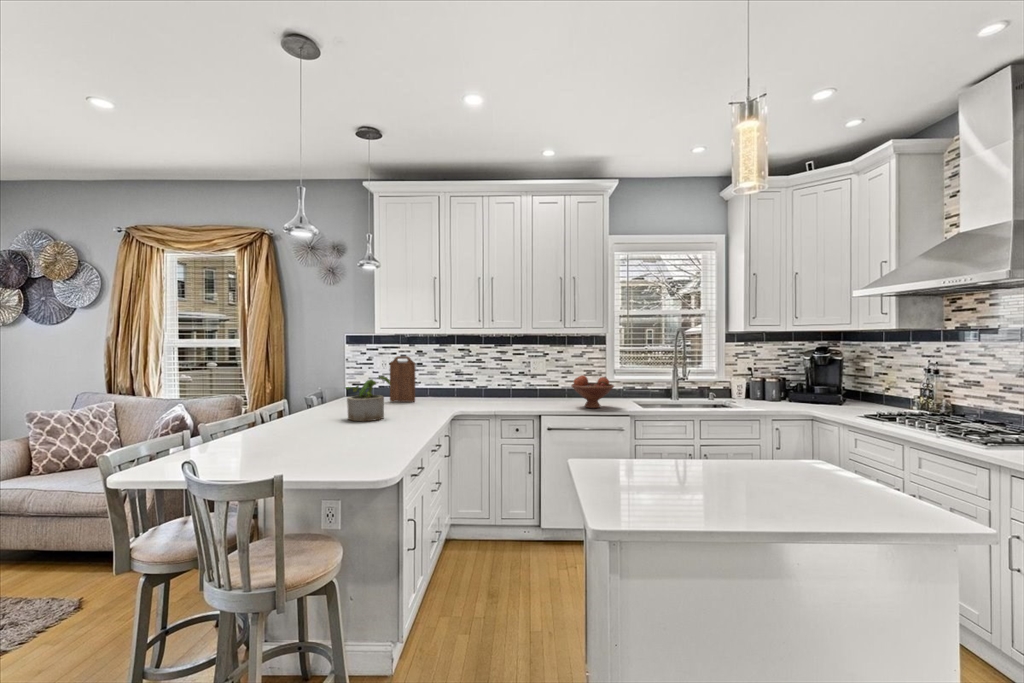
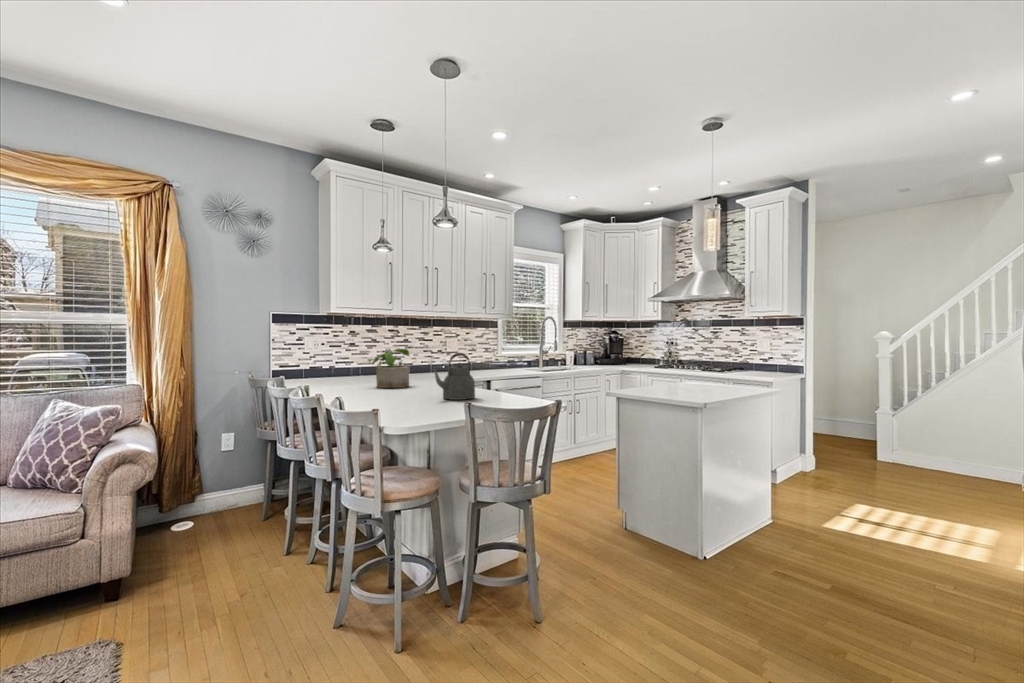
cutting board: present [390,356,415,402] -> none [341,335,367,378]
fruit bowl: present [571,375,614,408] -> none [498,350,529,373]
kettle: none [282,392,340,450] -> present [431,353,475,400]

